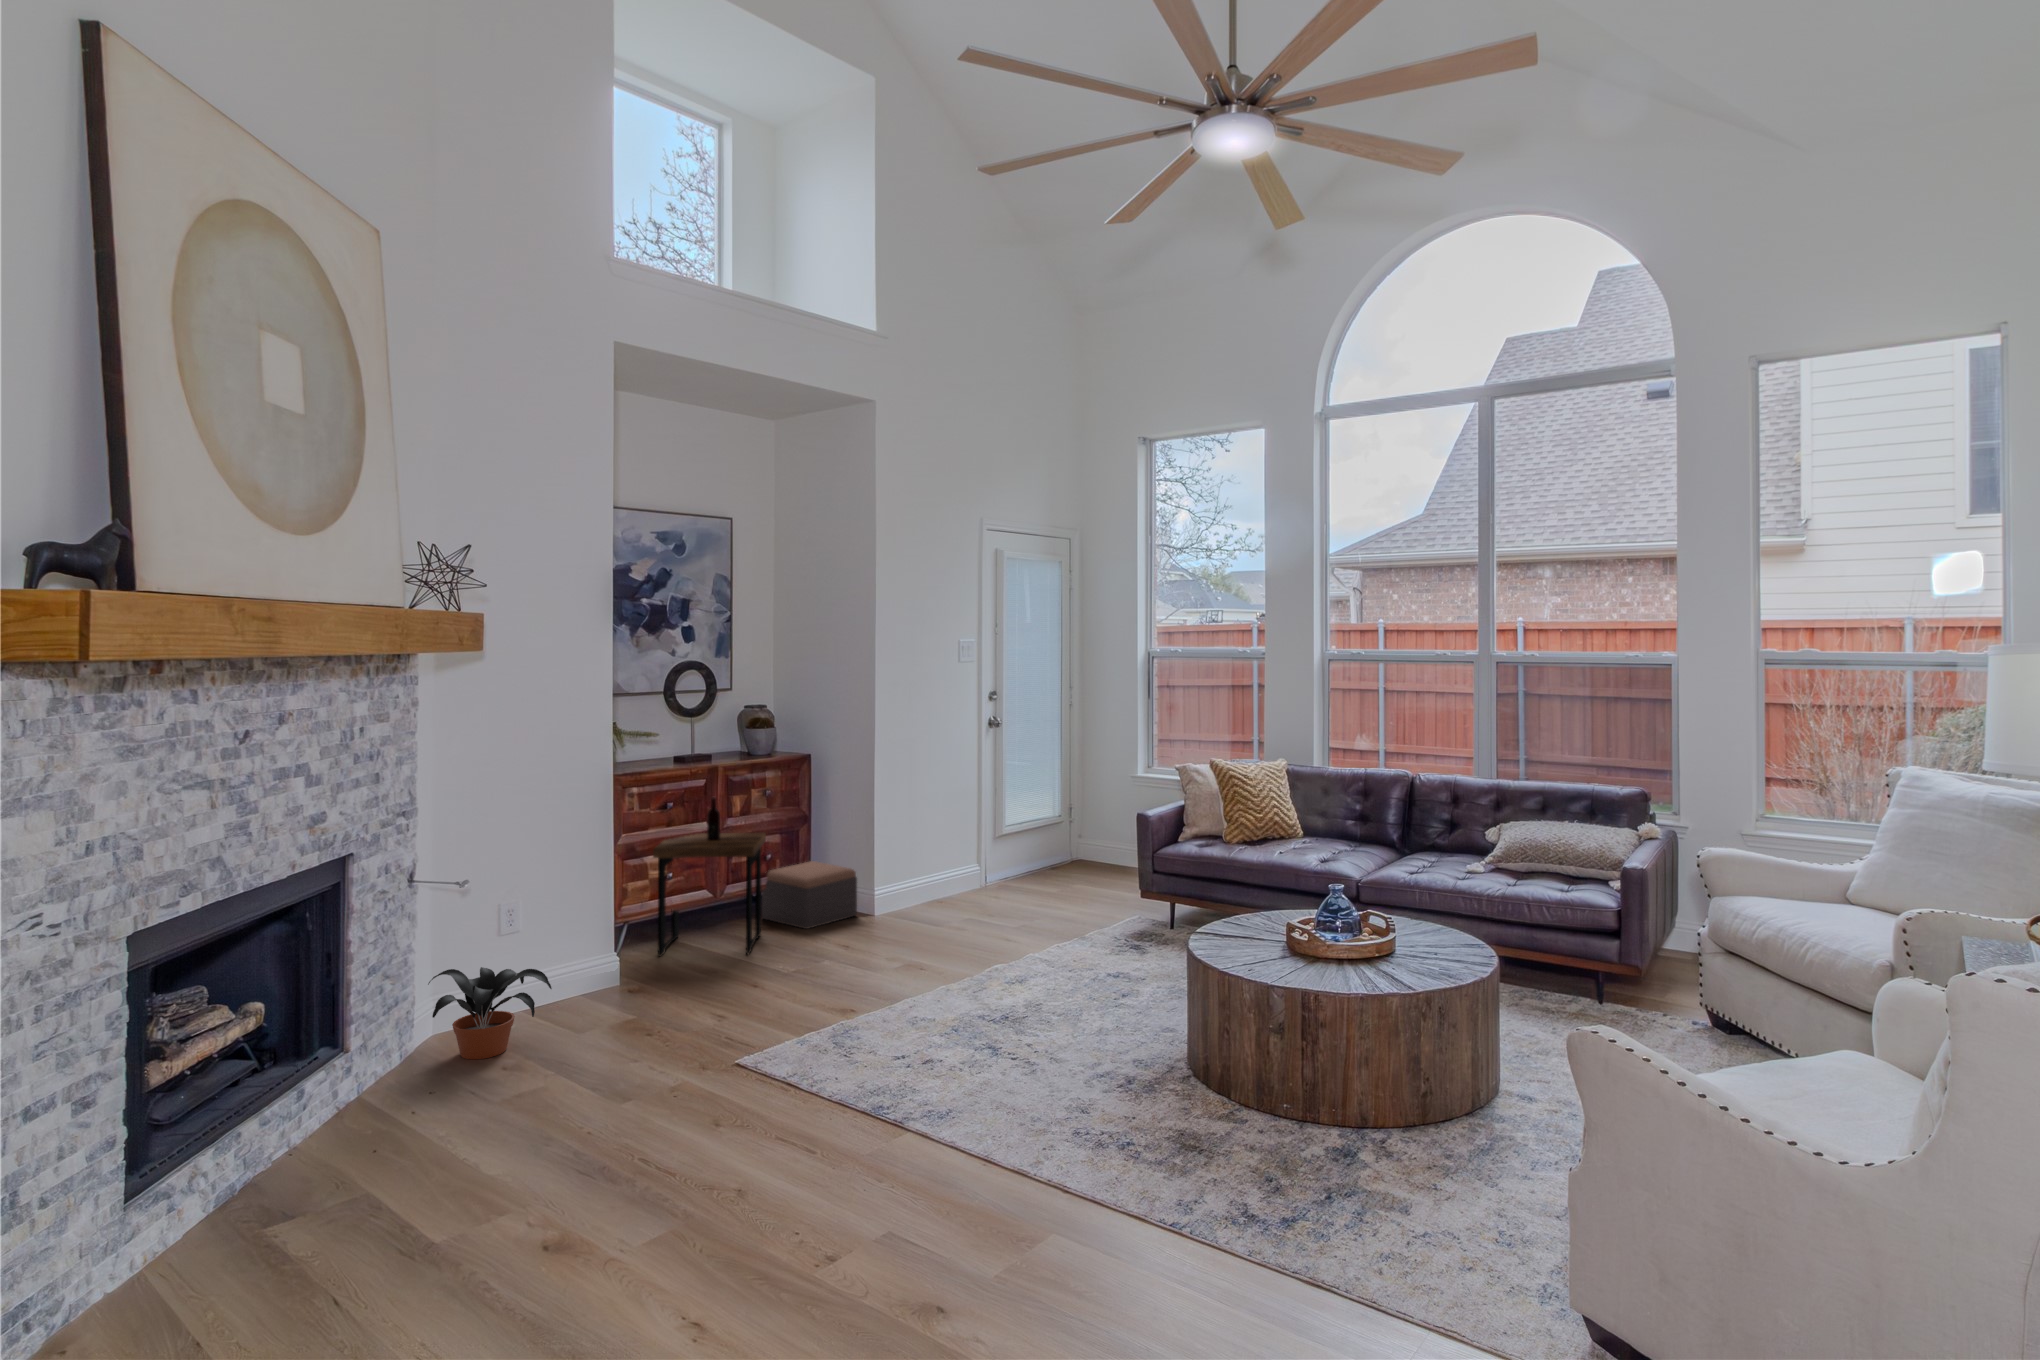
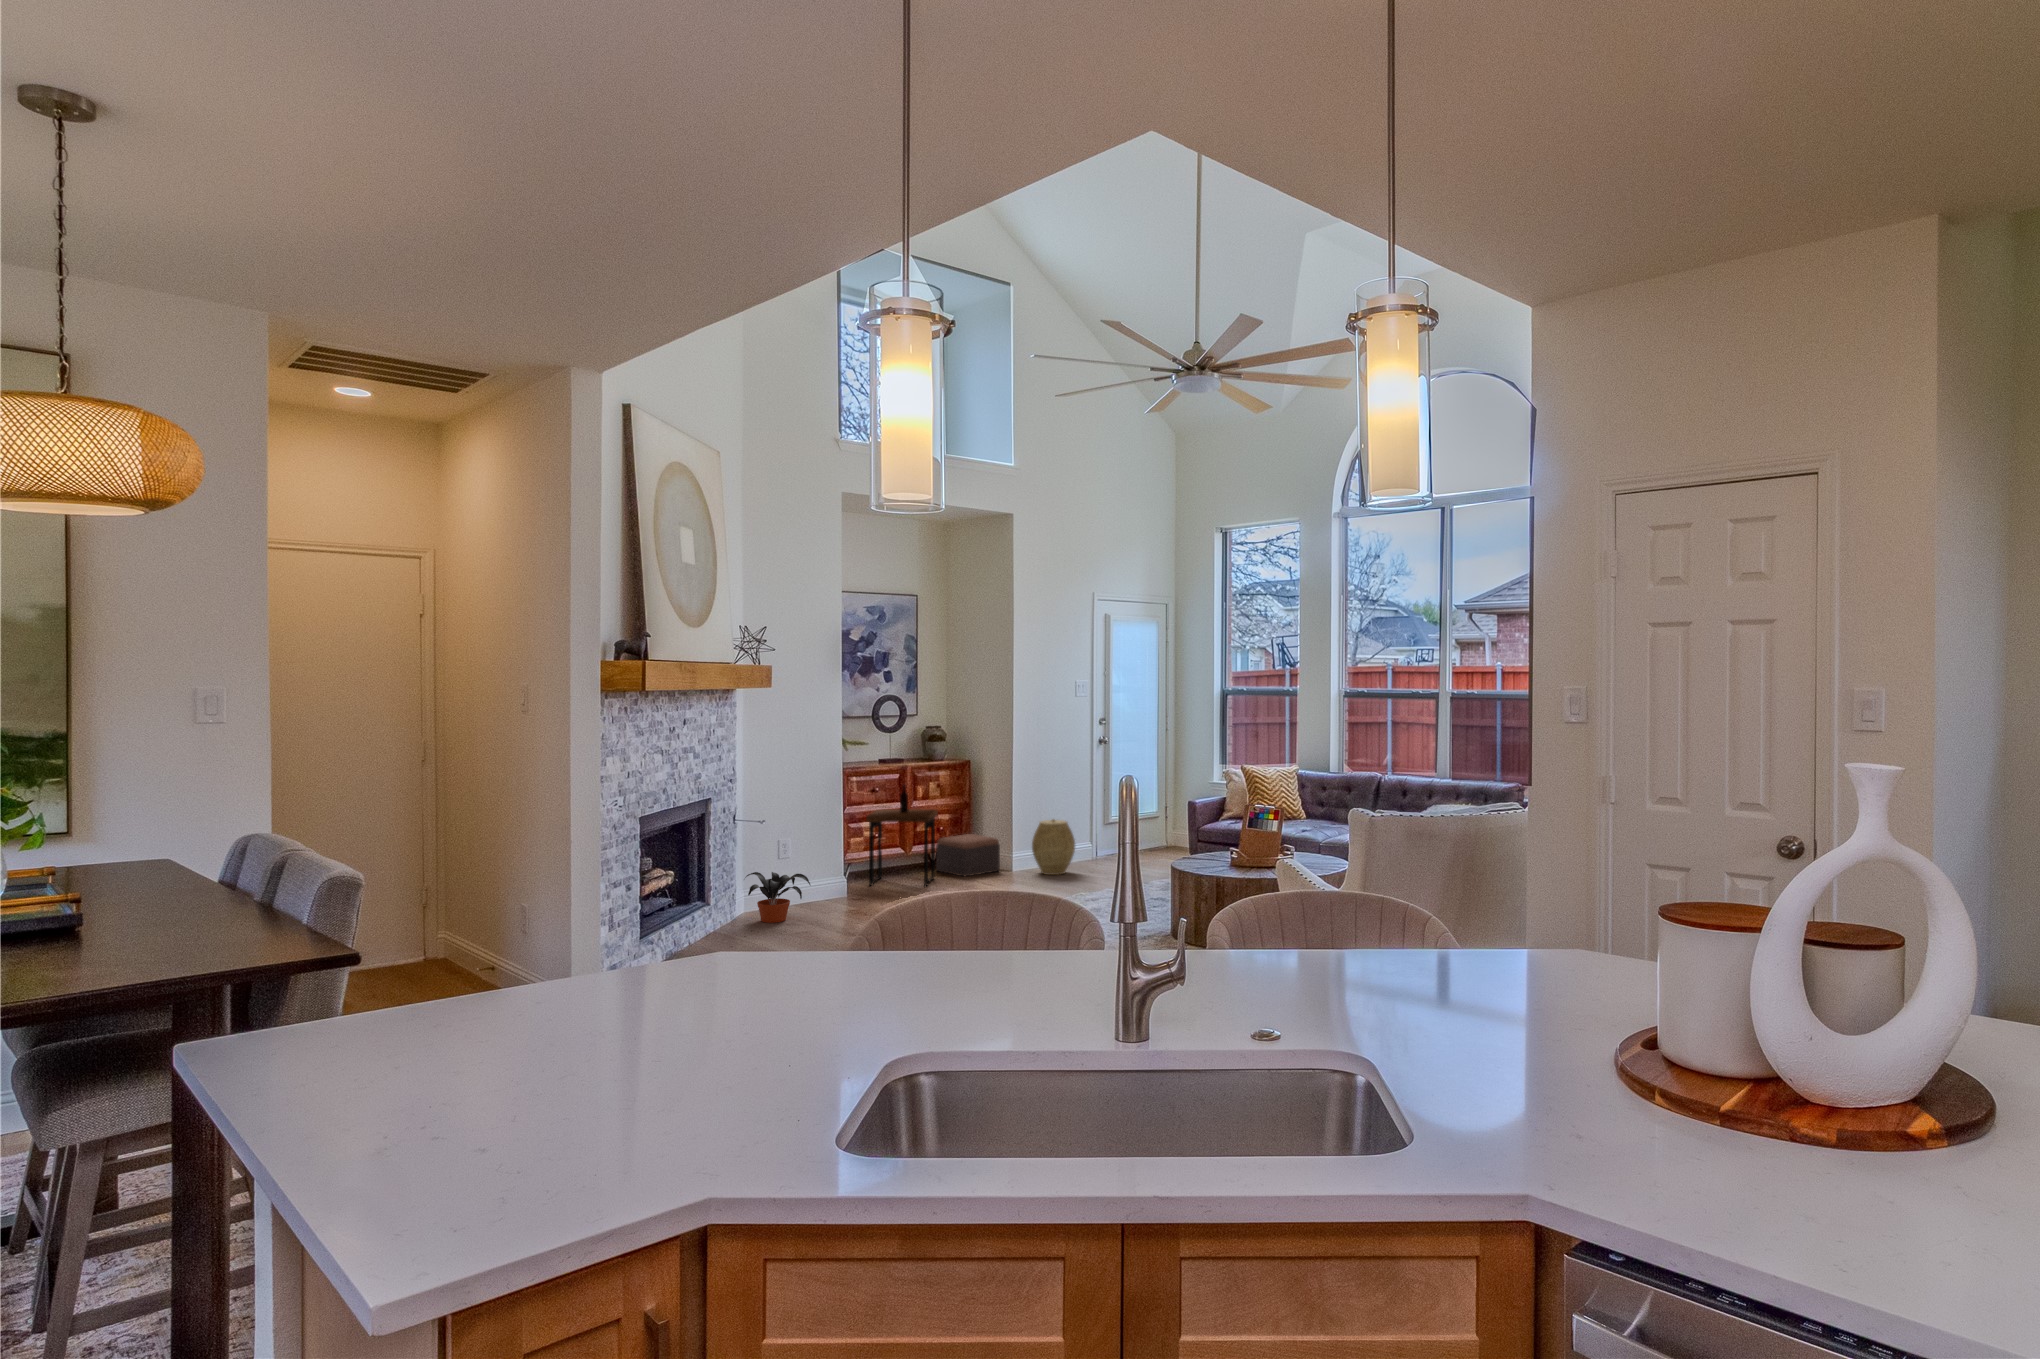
woven basket: none [905,839,968,921] -> present [1032,819,1075,875]

